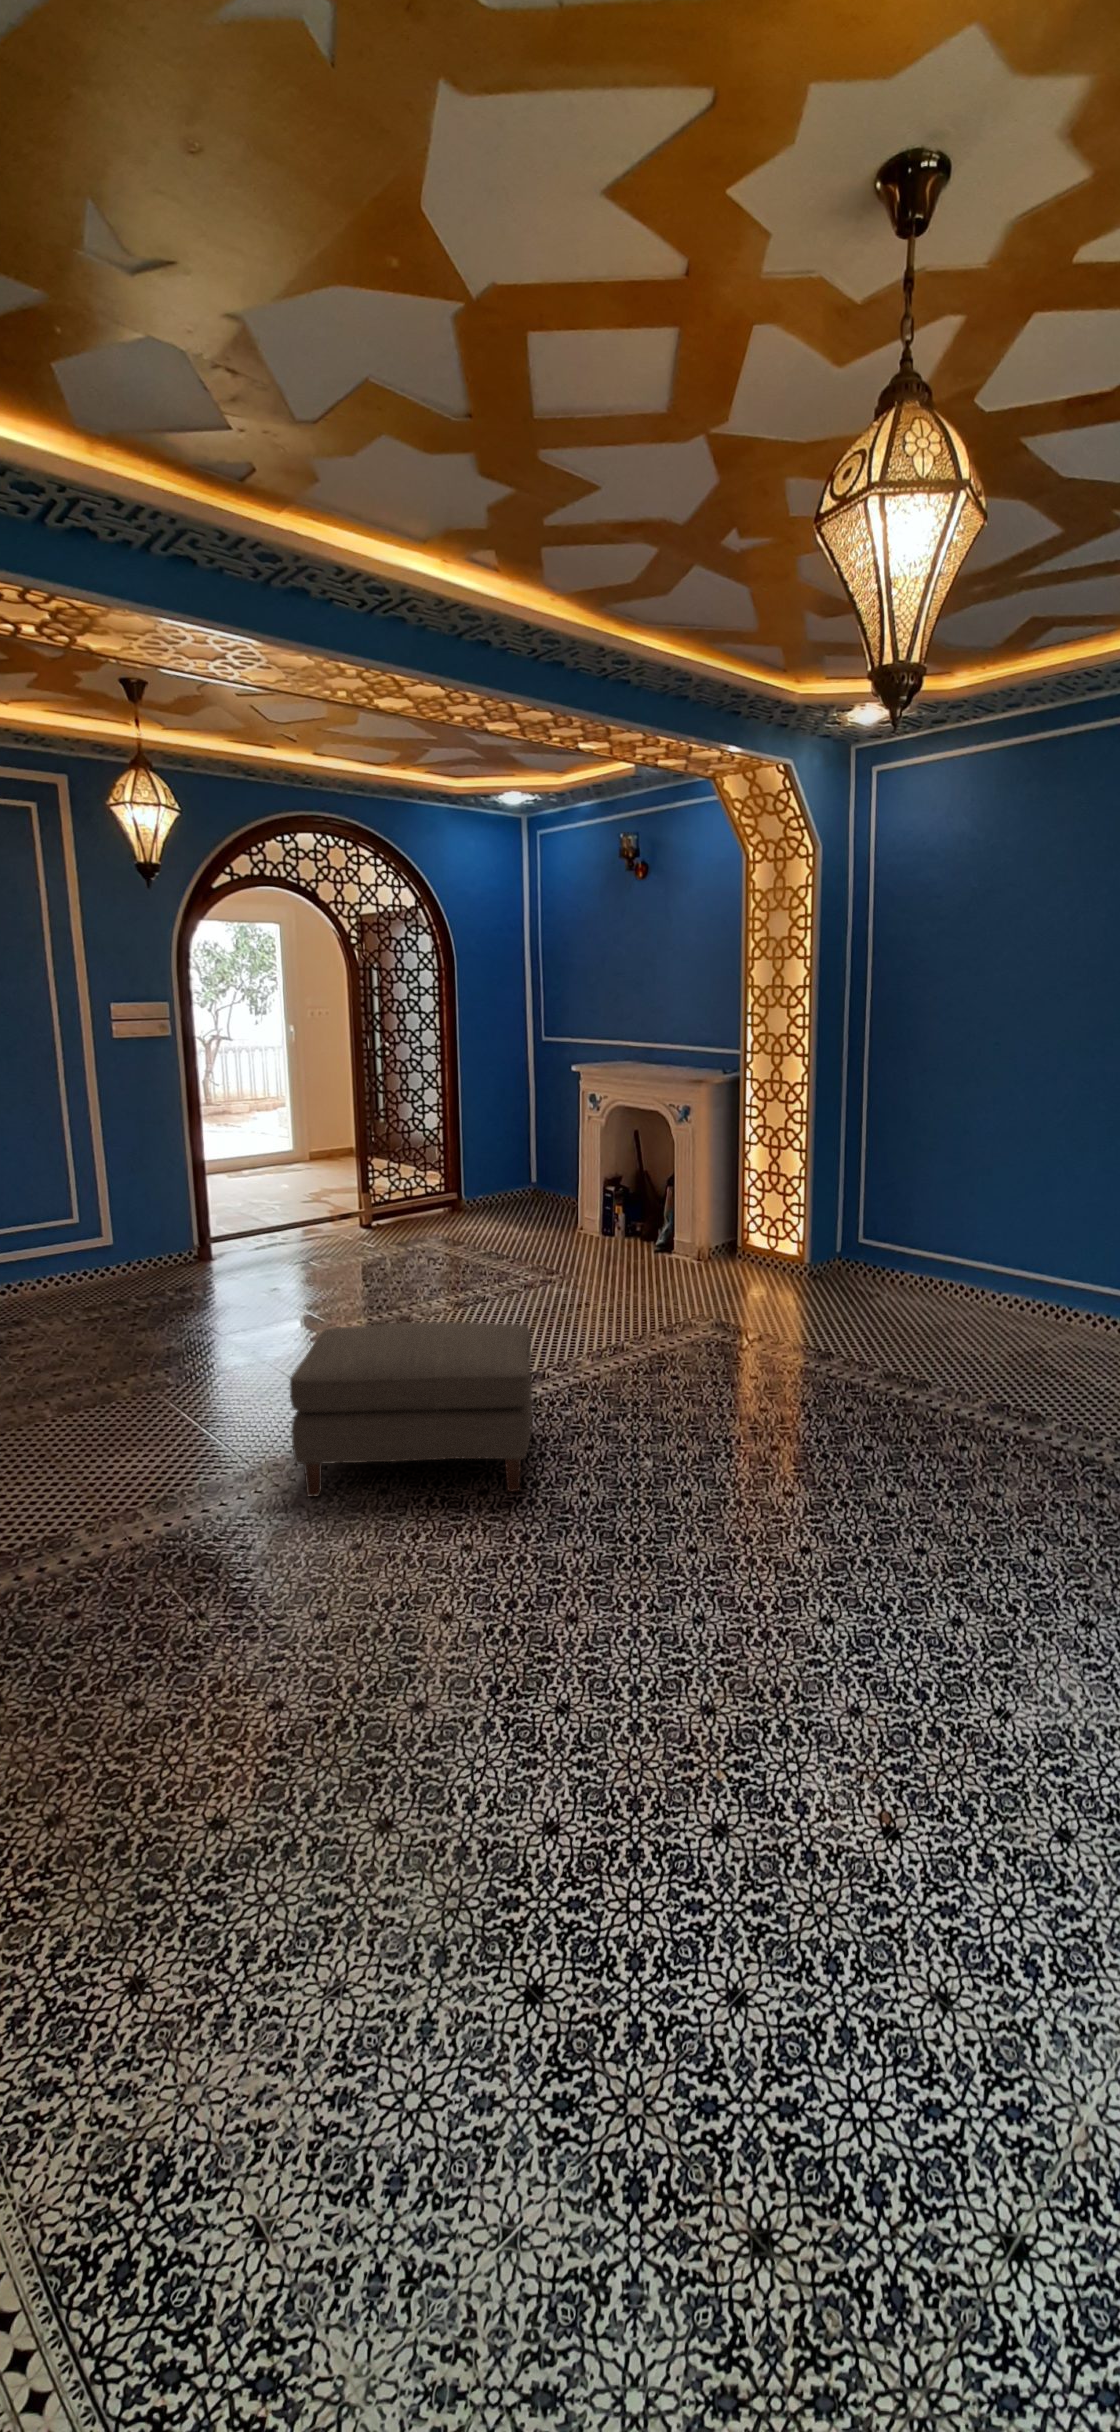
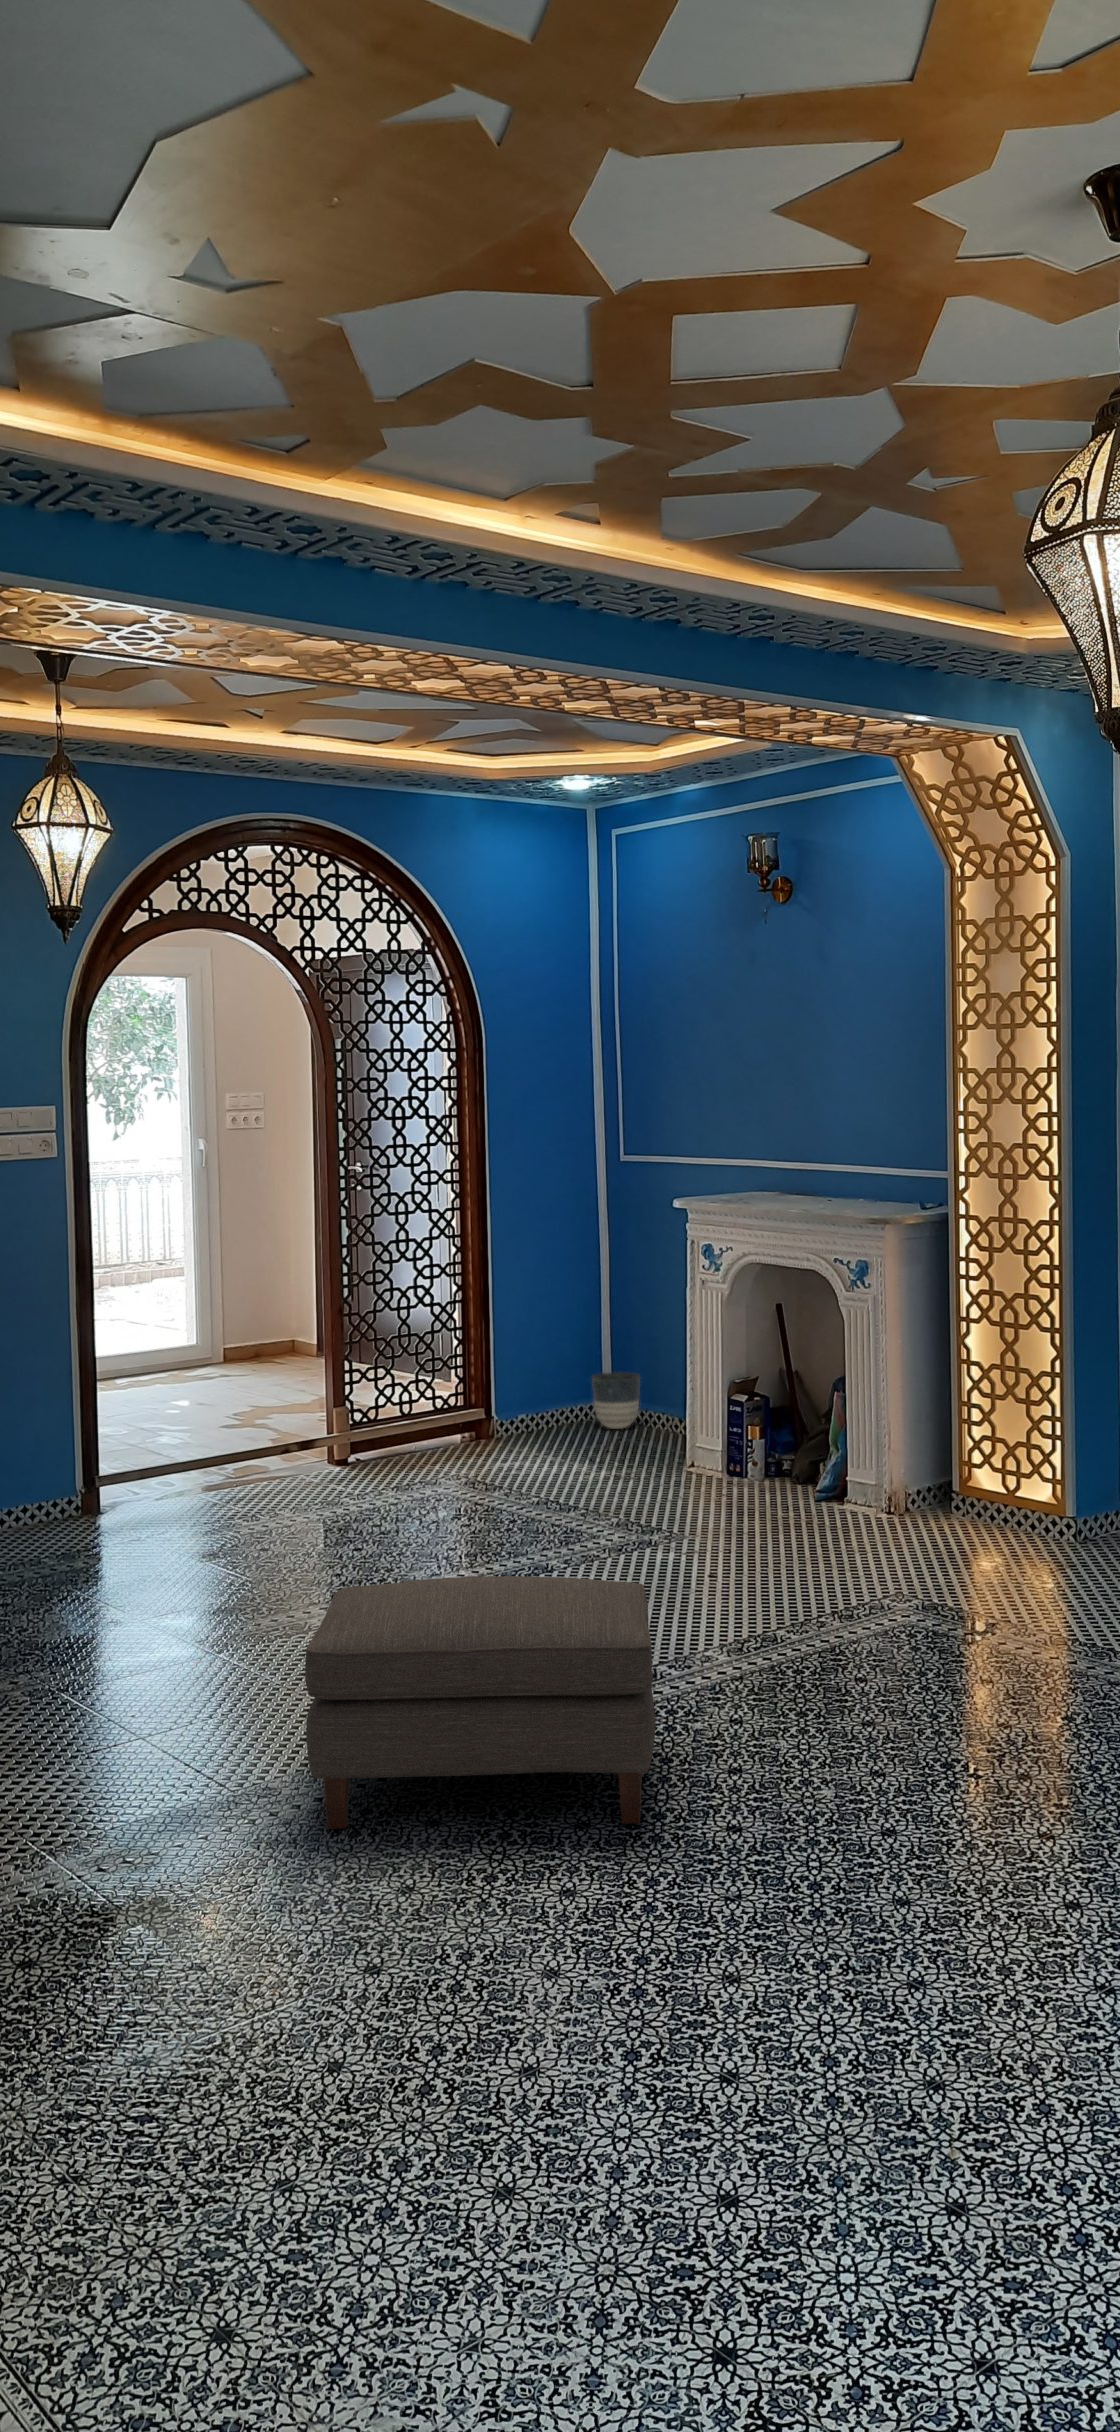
planter: none [521,1170,550,1205] -> present [592,1372,640,1429]

